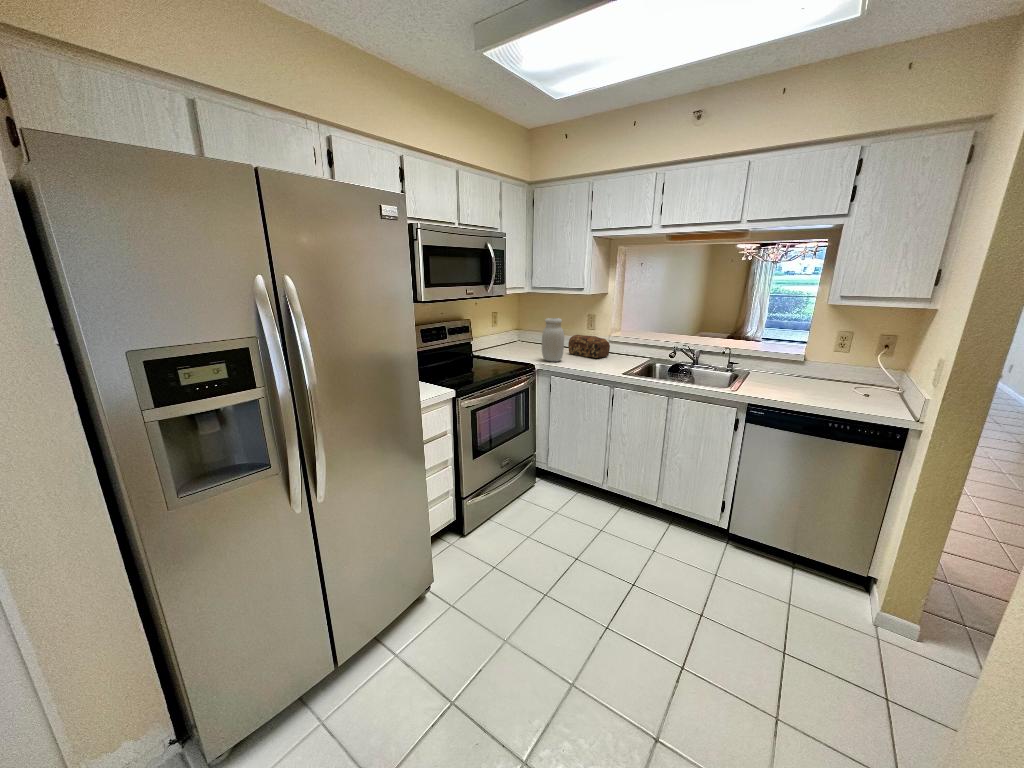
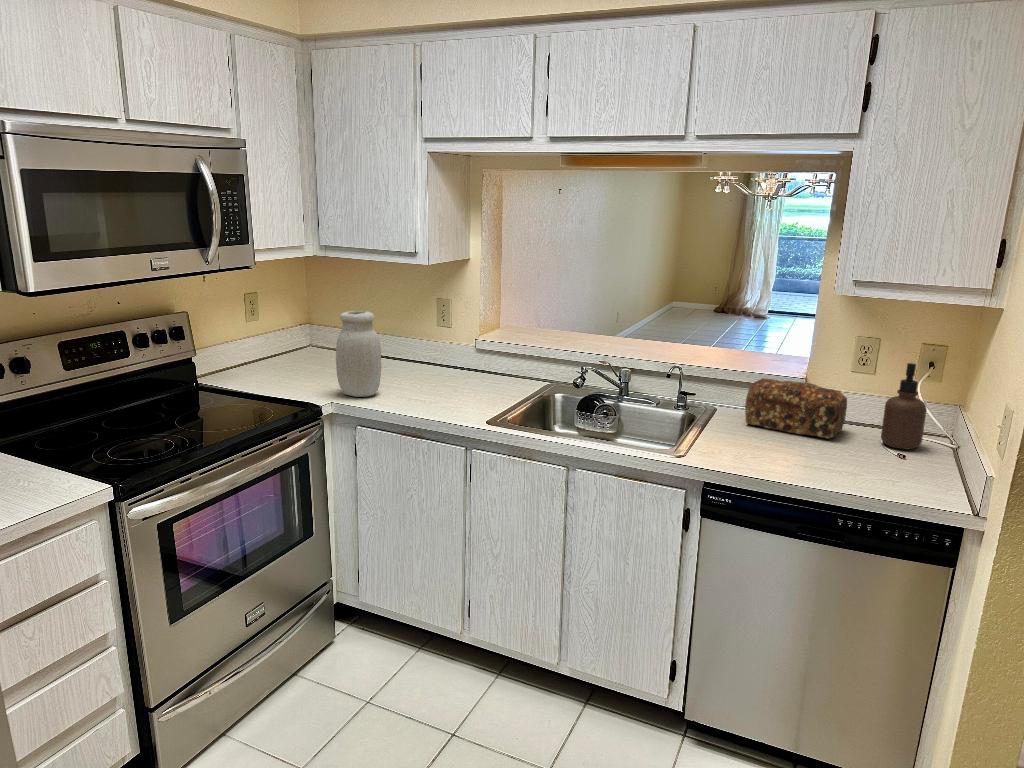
bread loaf: present [568,335,610,358] -> present [745,378,847,438]
soap dispenser: none [858,344,890,394] -> present [881,363,927,449]

